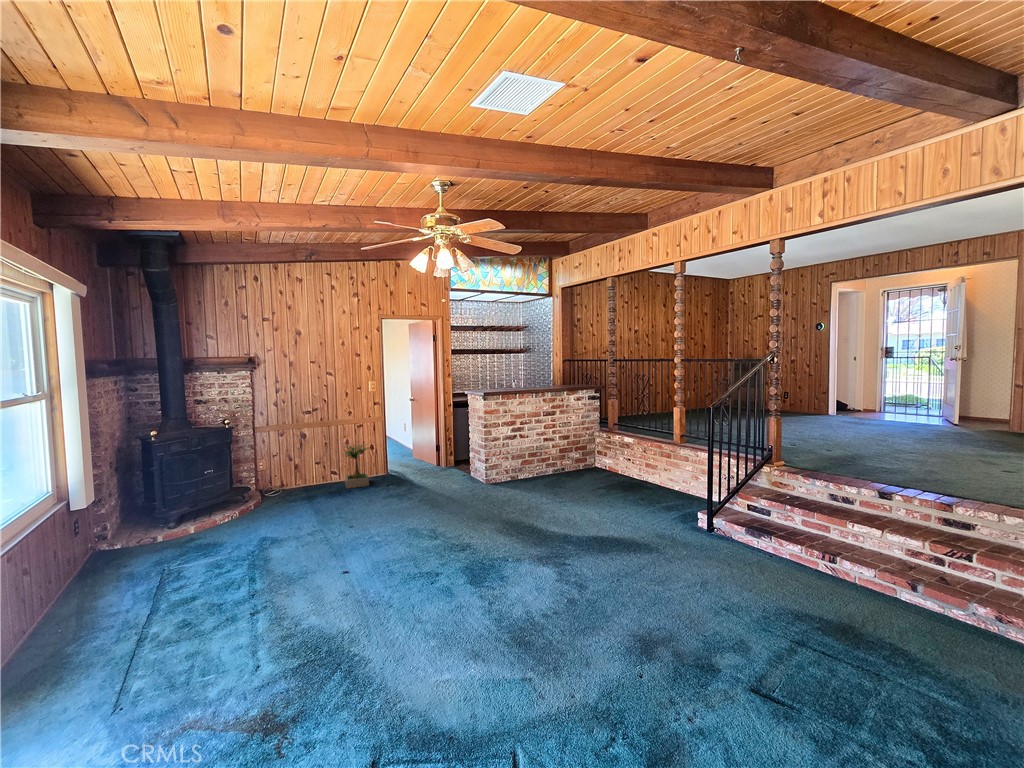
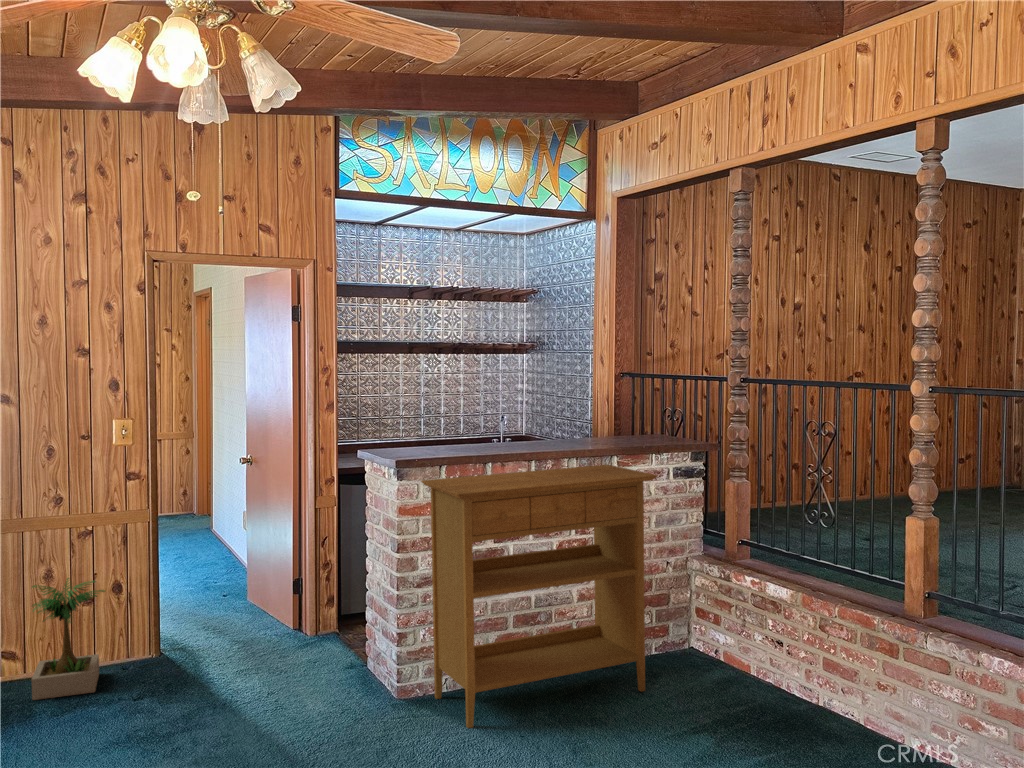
console table: none [493,395,582,491] -> present [421,465,658,728]

